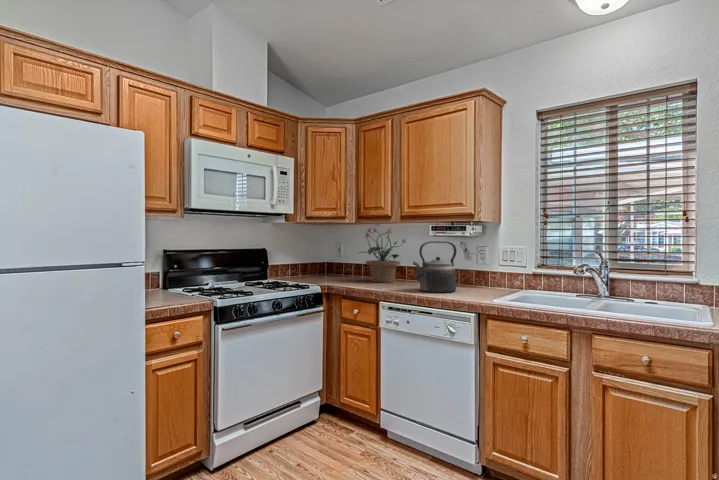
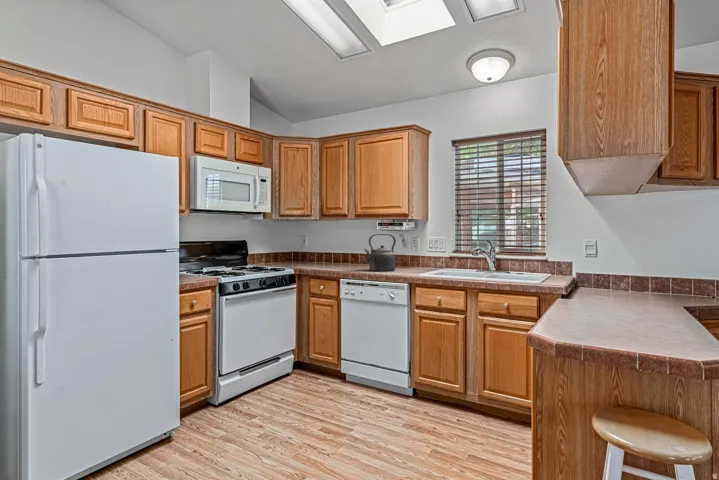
potted plant: present [361,228,405,282] -> none [320,223,359,266]

